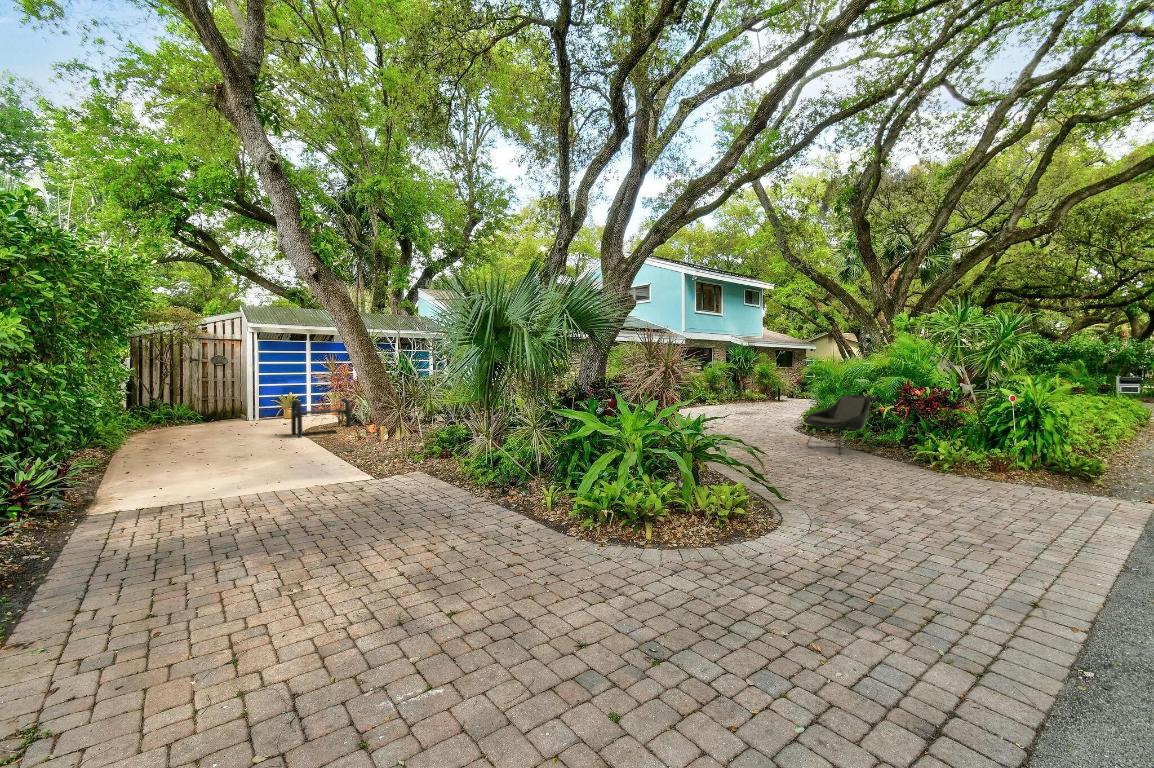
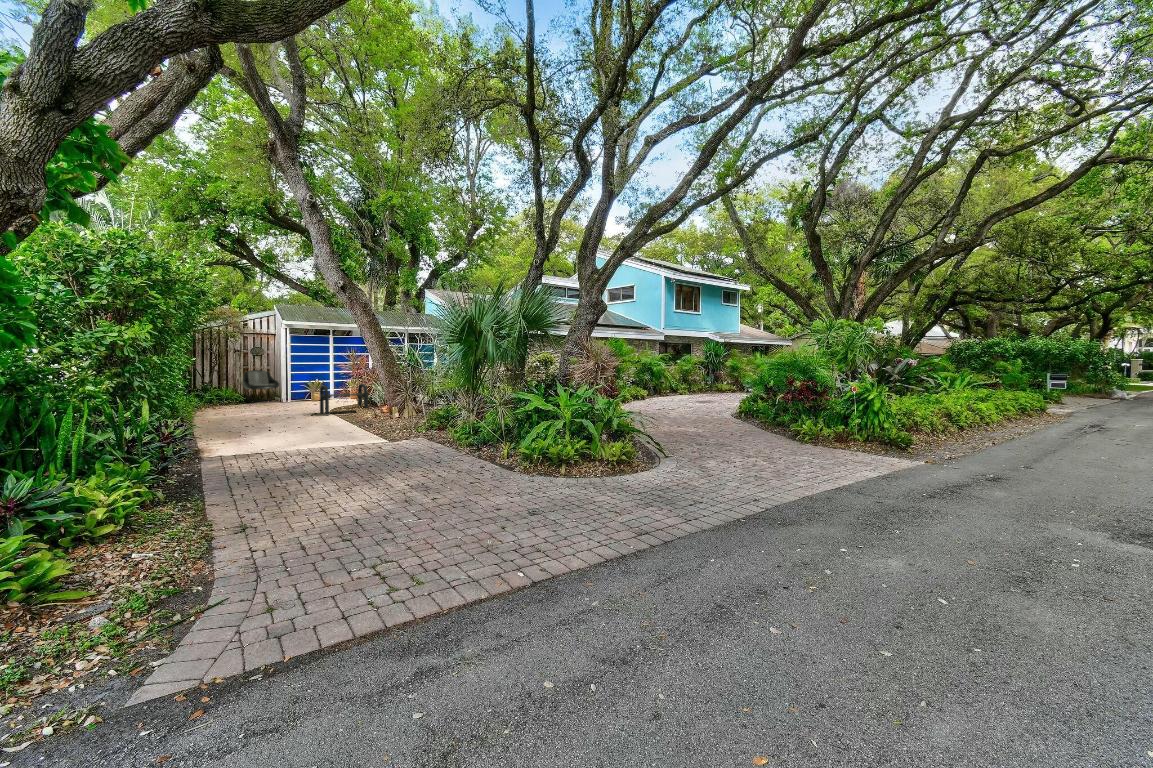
lounge chair: present [804,395,872,454] -> present [243,370,279,402]

